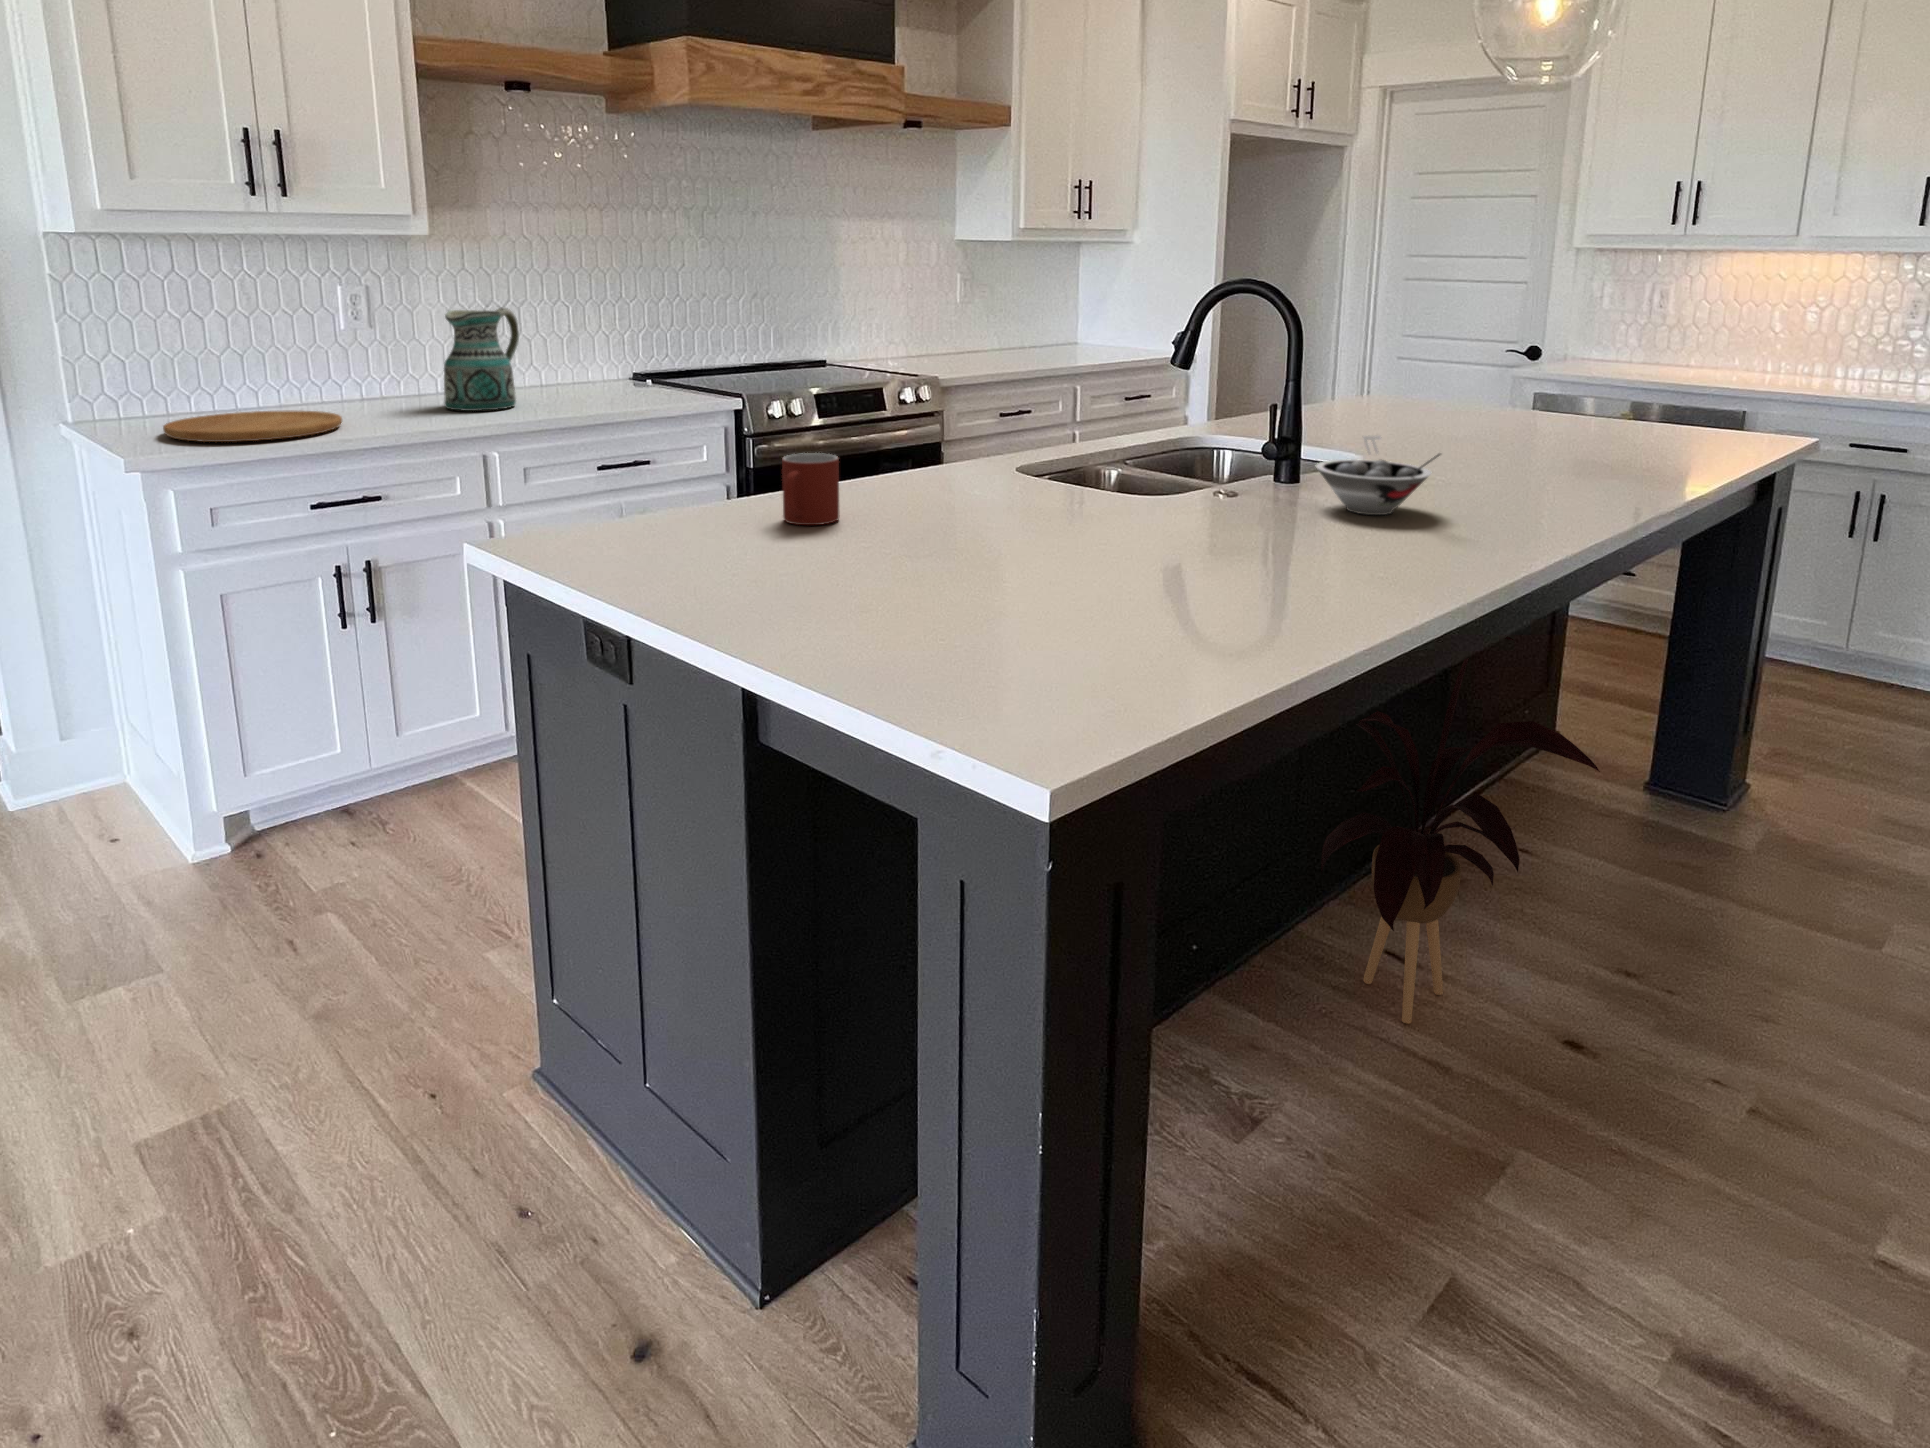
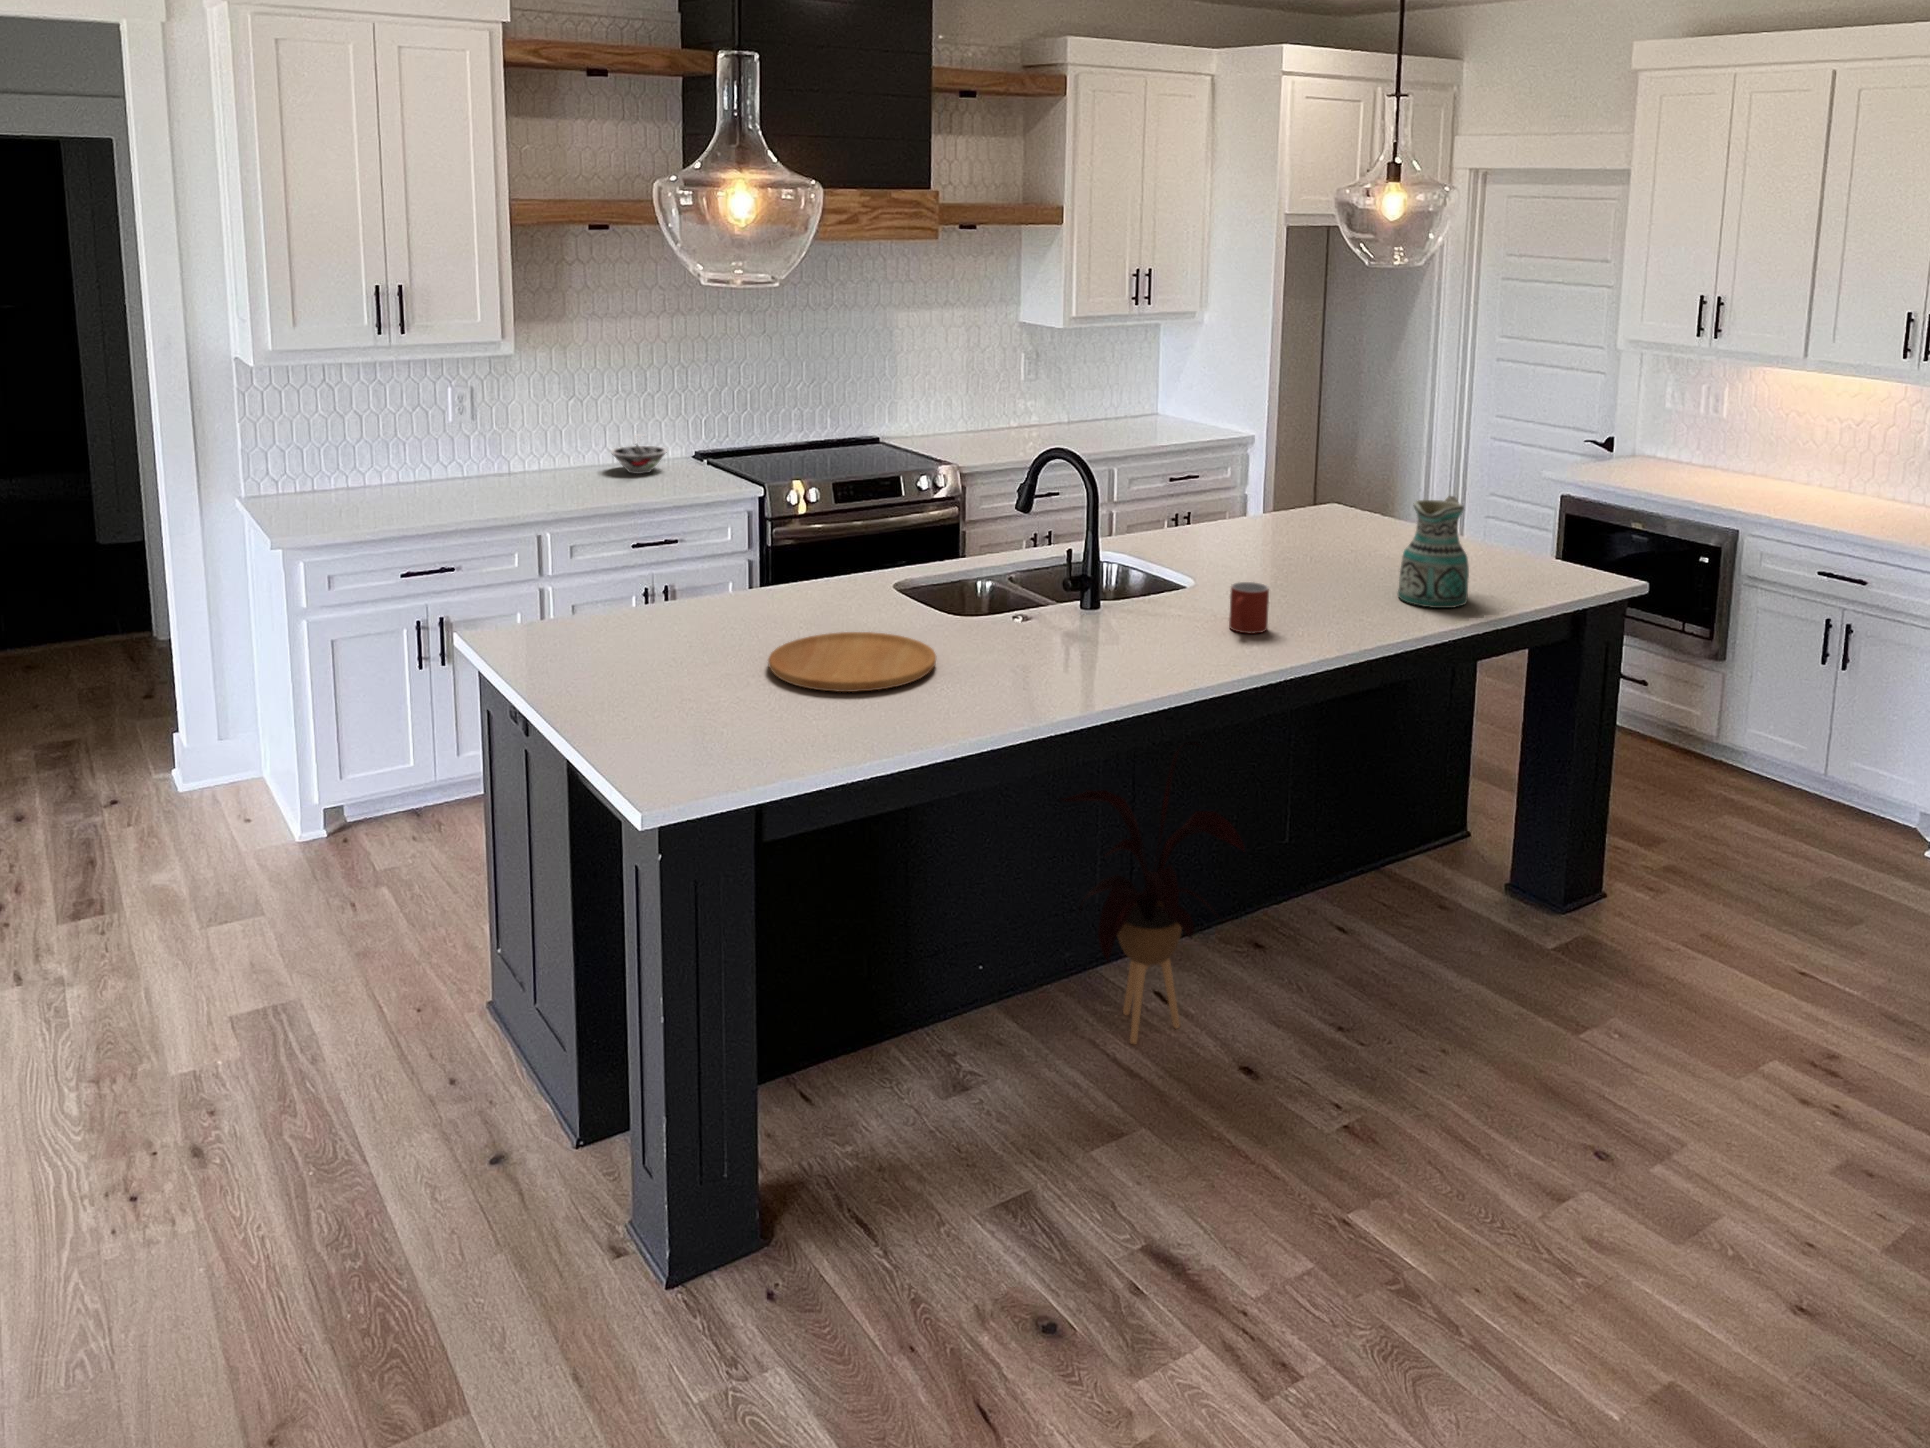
ceramic pitcher: present [444,308,519,411] -> present [1398,496,1469,608]
cutting board: present [163,410,342,442] -> present [768,632,936,692]
bowl: present [1315,435,1440,515] -> present [611,434,667,474]
mug: present [782,453,840,525] -> present [1229,582,1269,634]

